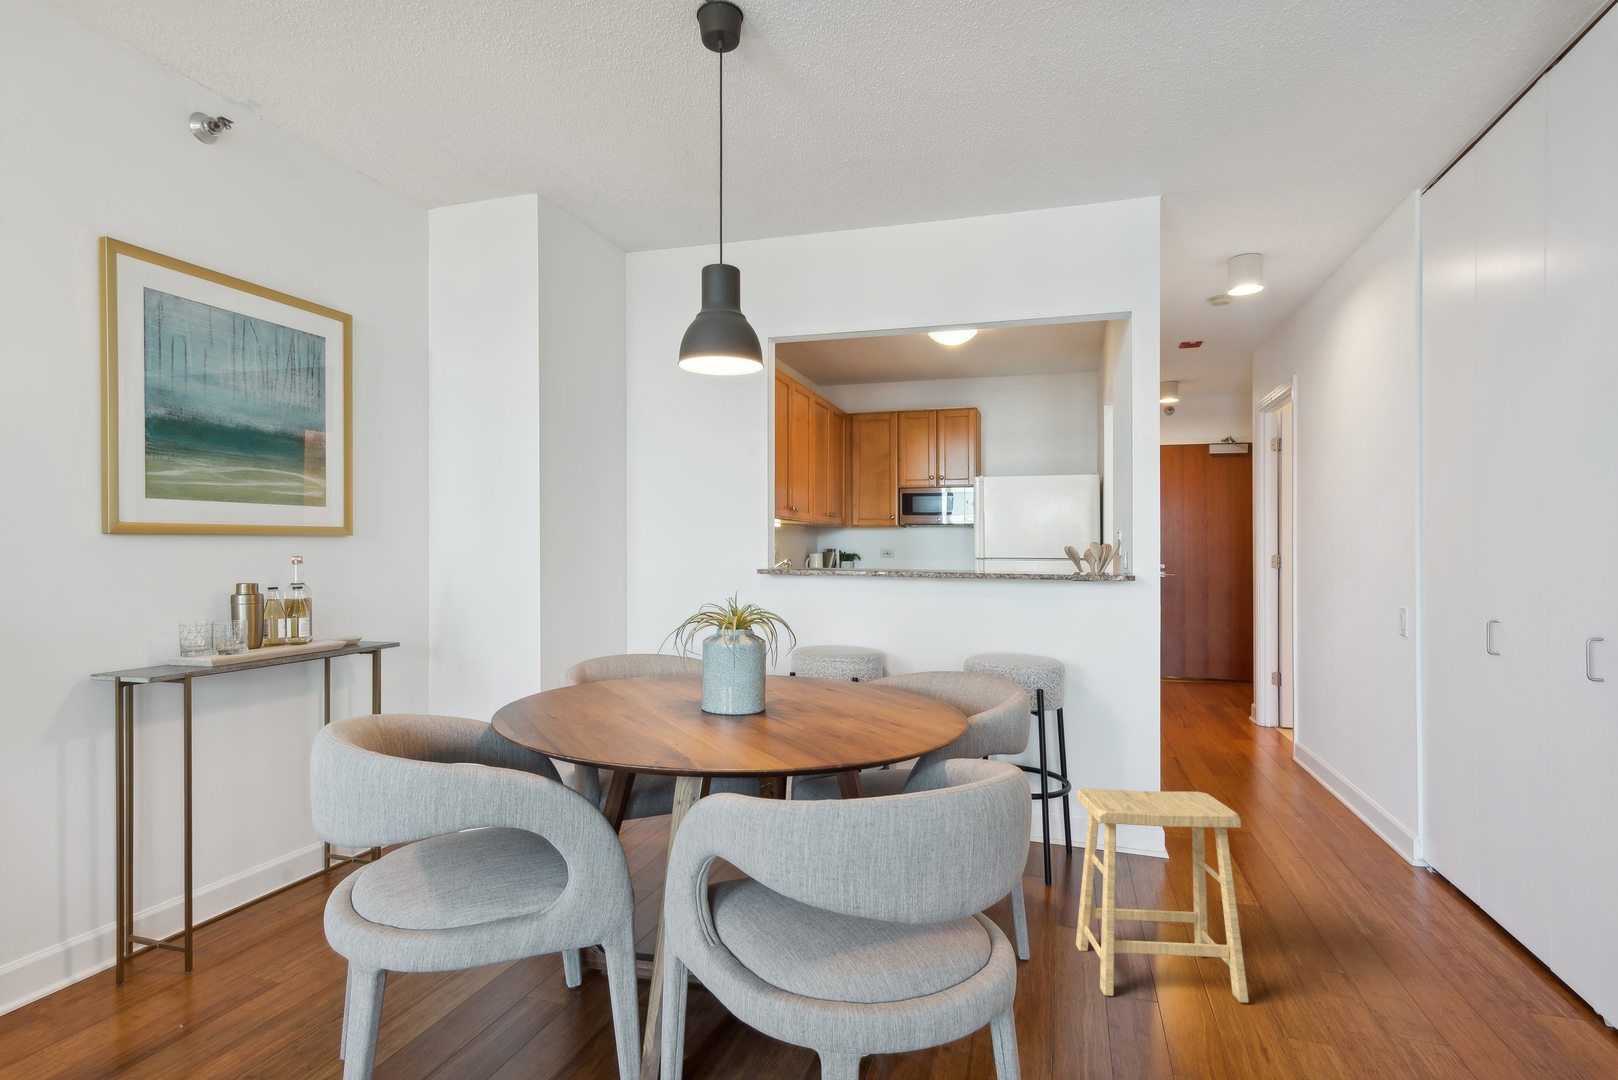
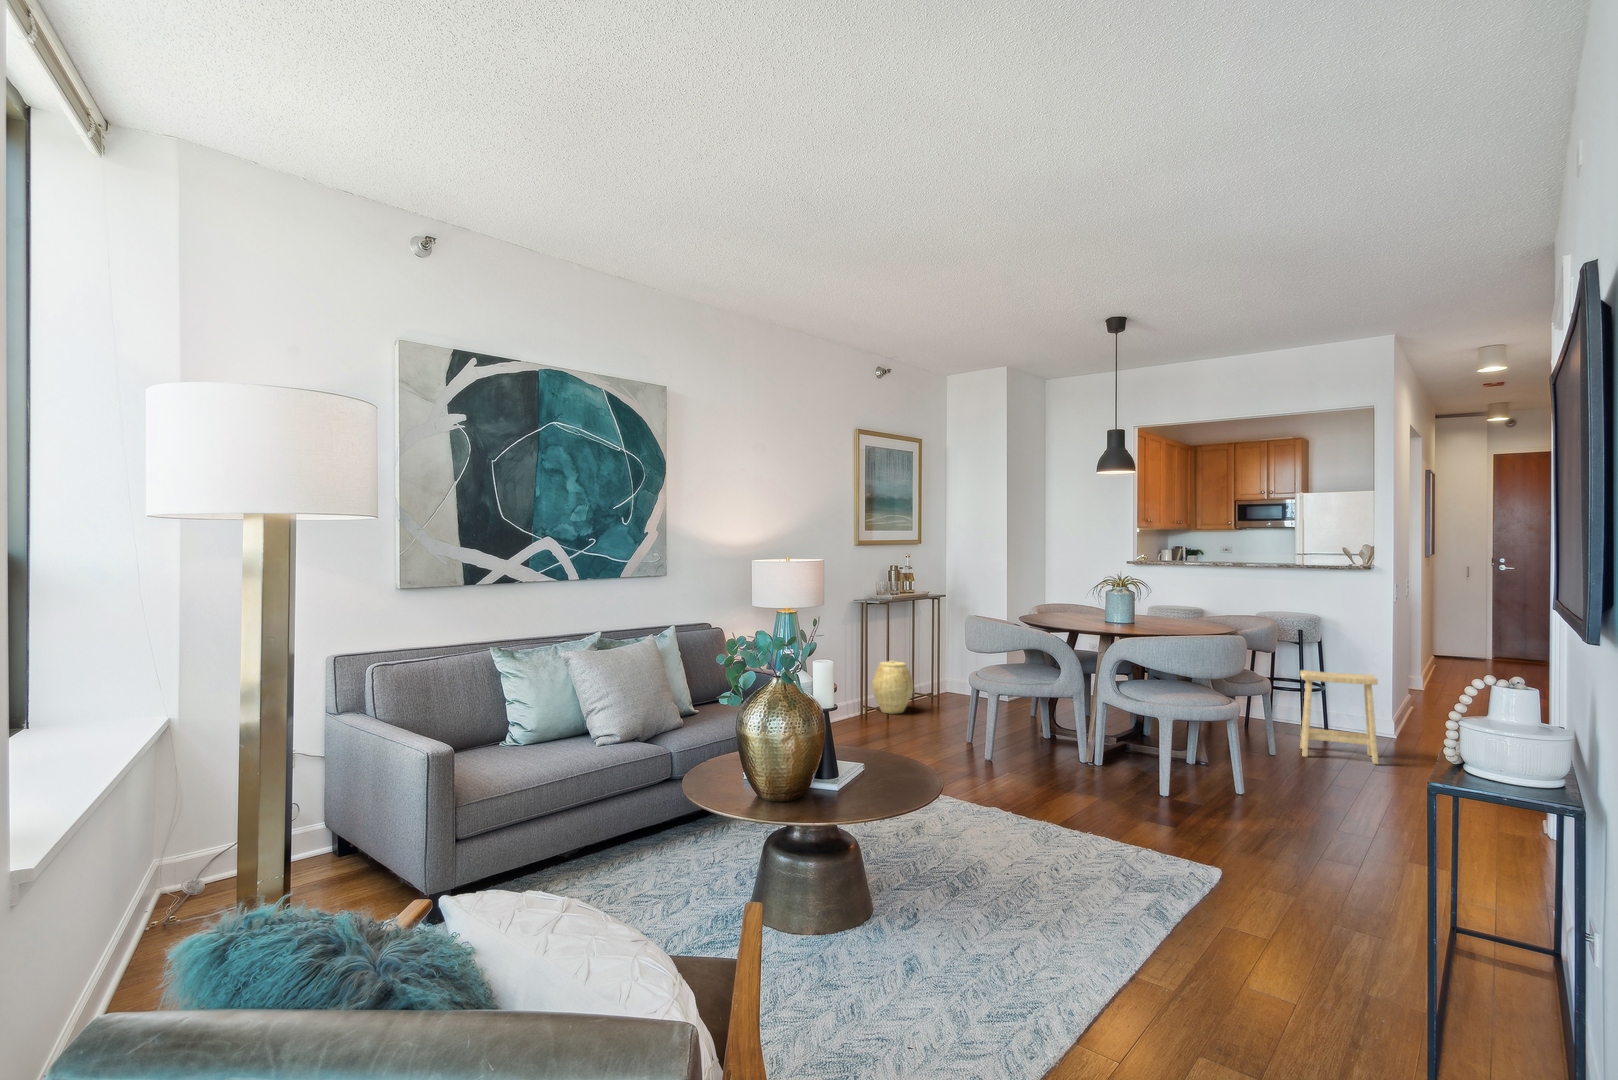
woven basket: none [117,820,257,972] -> present [872,661,913,713]

